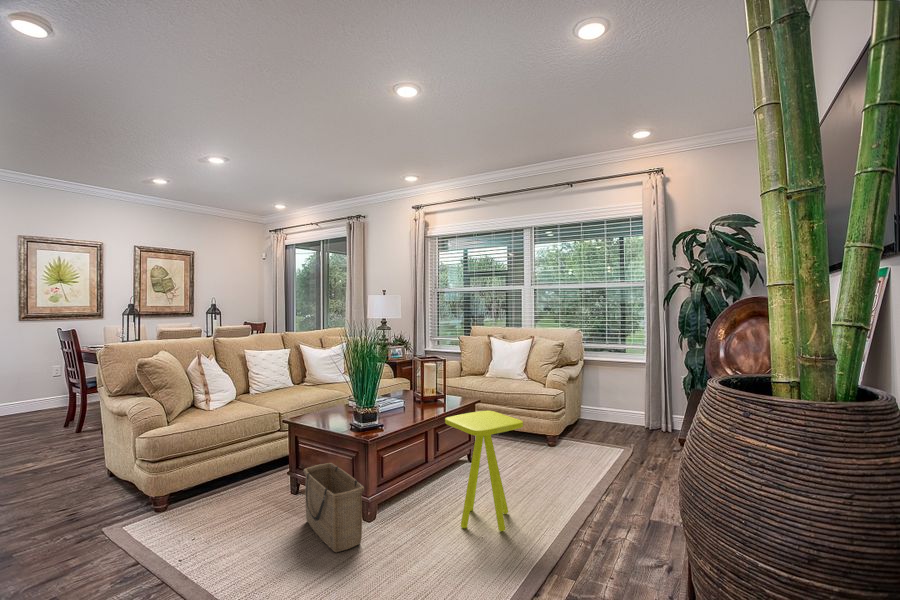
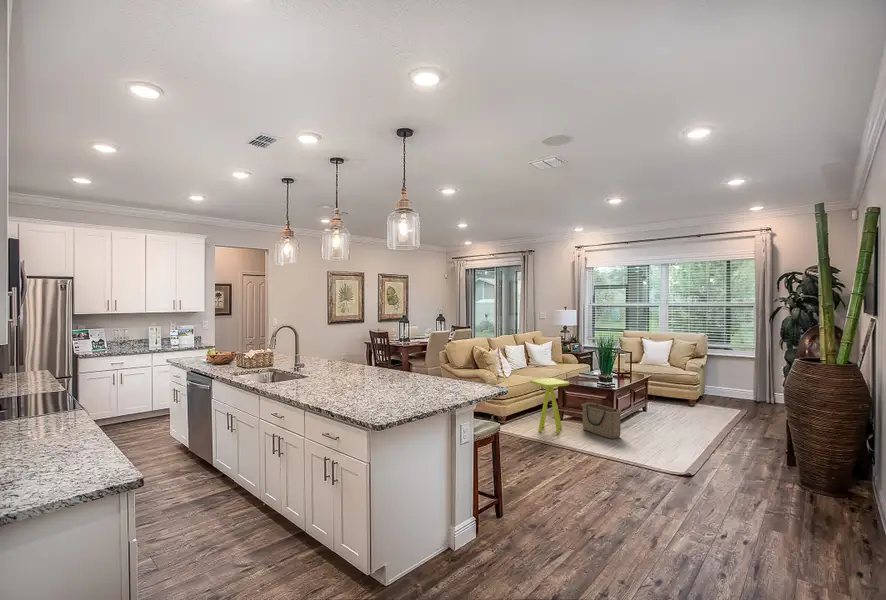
side table: present [445,410,523,531] -> present [531,378,570,433]

